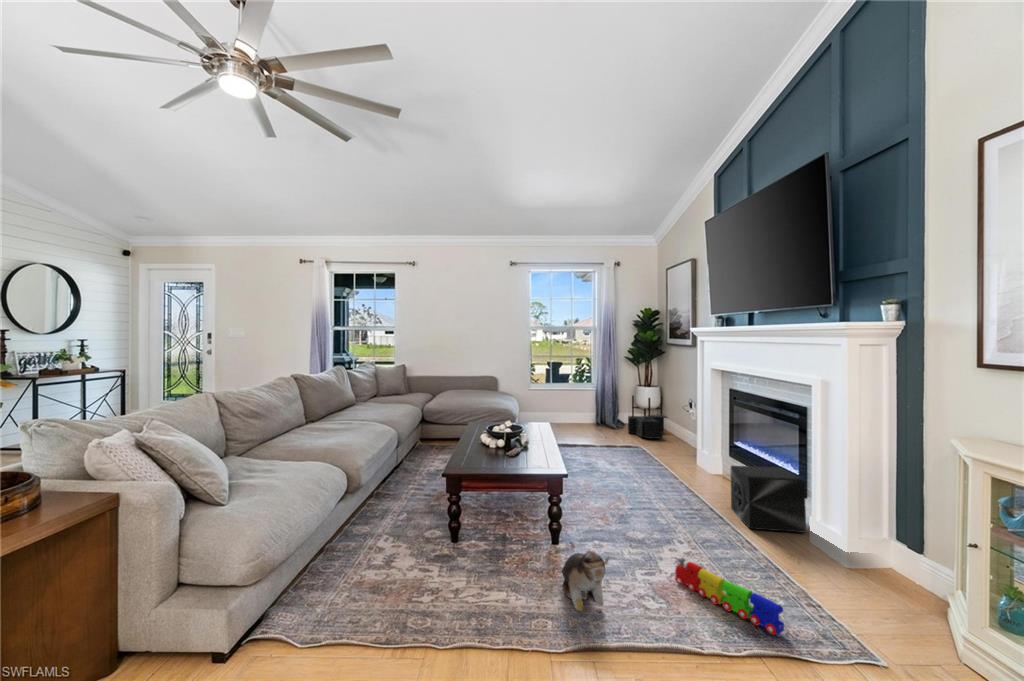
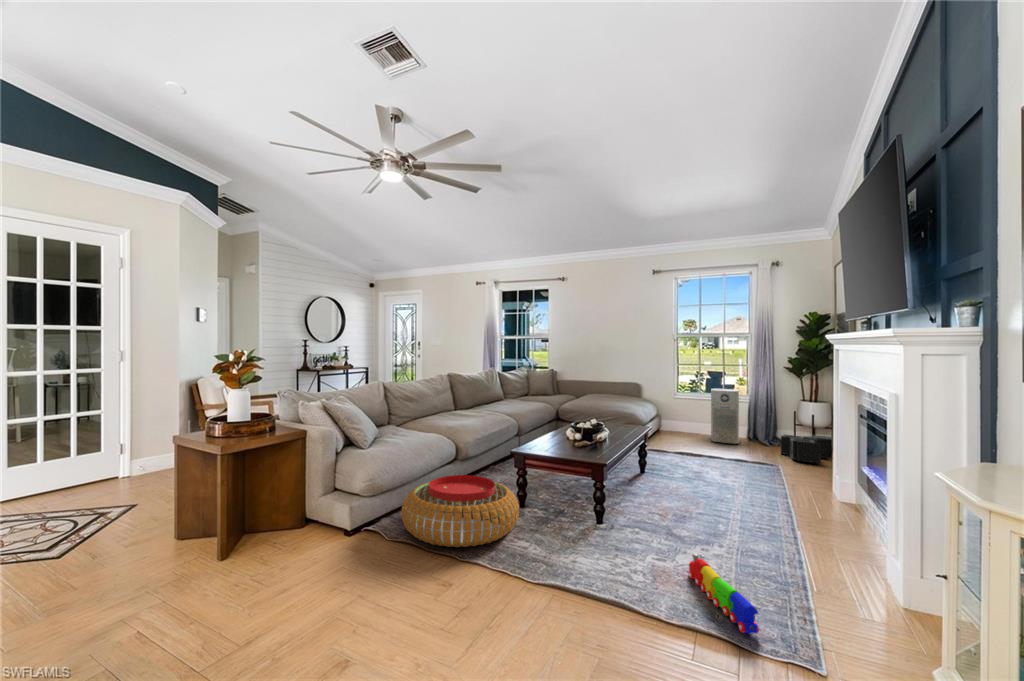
air purifier: none [567,378,592,428] -> present [711,389,739,444]
speaker: present [731,466,806,533] -> none [829,489,911,578]
pouf: none [311,516,478,636] -> present [401,475,519,547]
plush toy: present [562,551,609,611] -> none [571,520,604,570]

